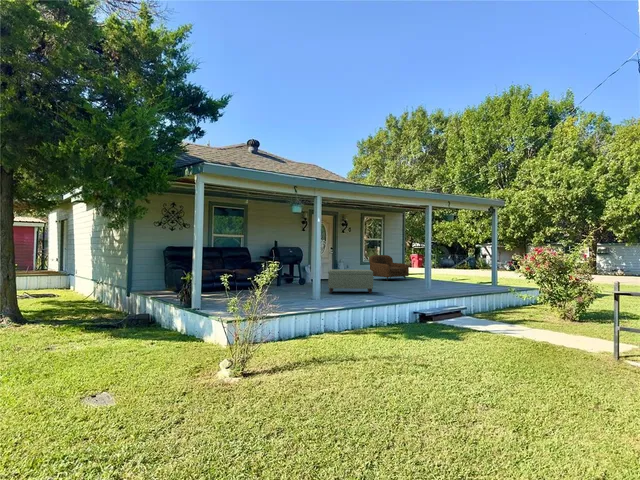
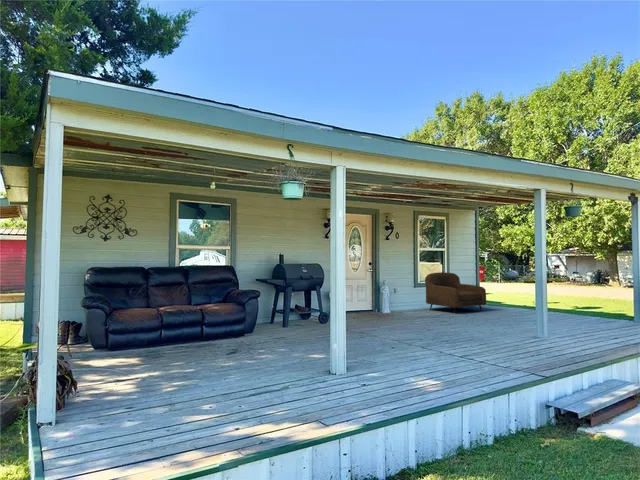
ottoman: present [328,269,373,294] -> none [359,309,446,361]

